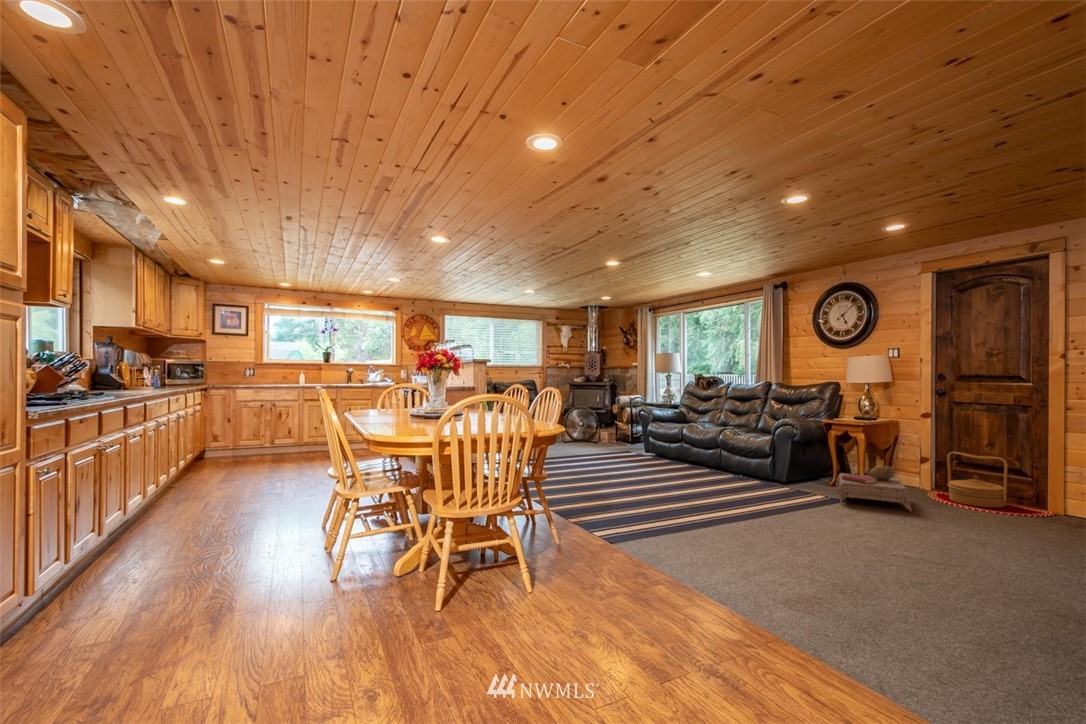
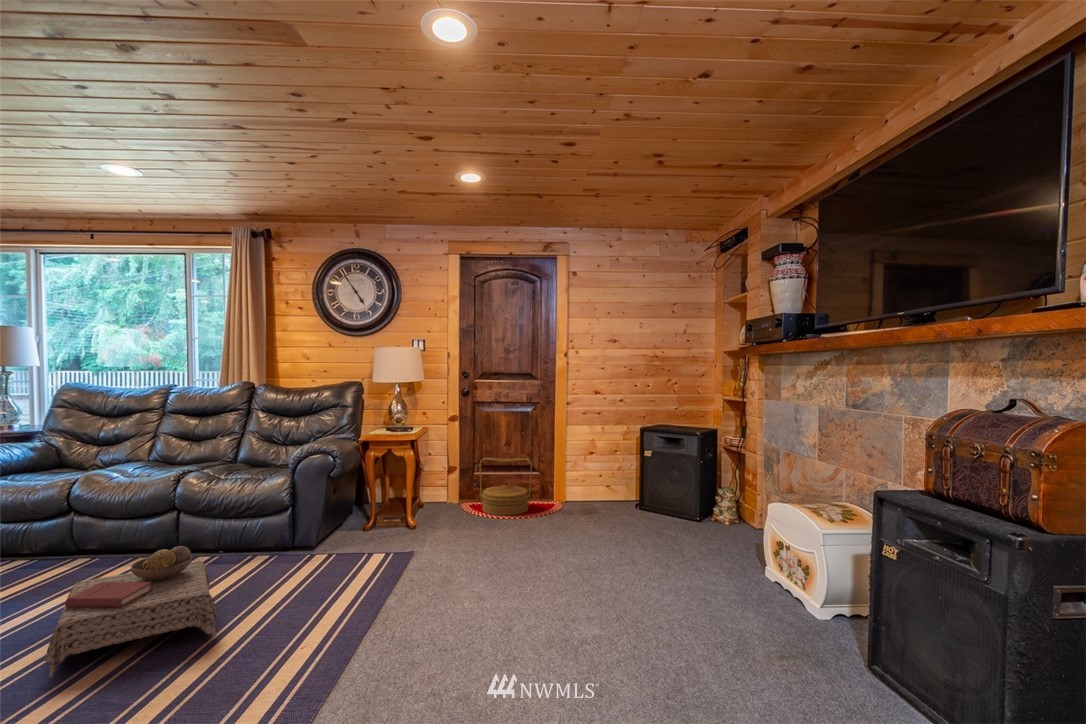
ottoman: present [836,465,912,511] -> present [44,546,217,679]

